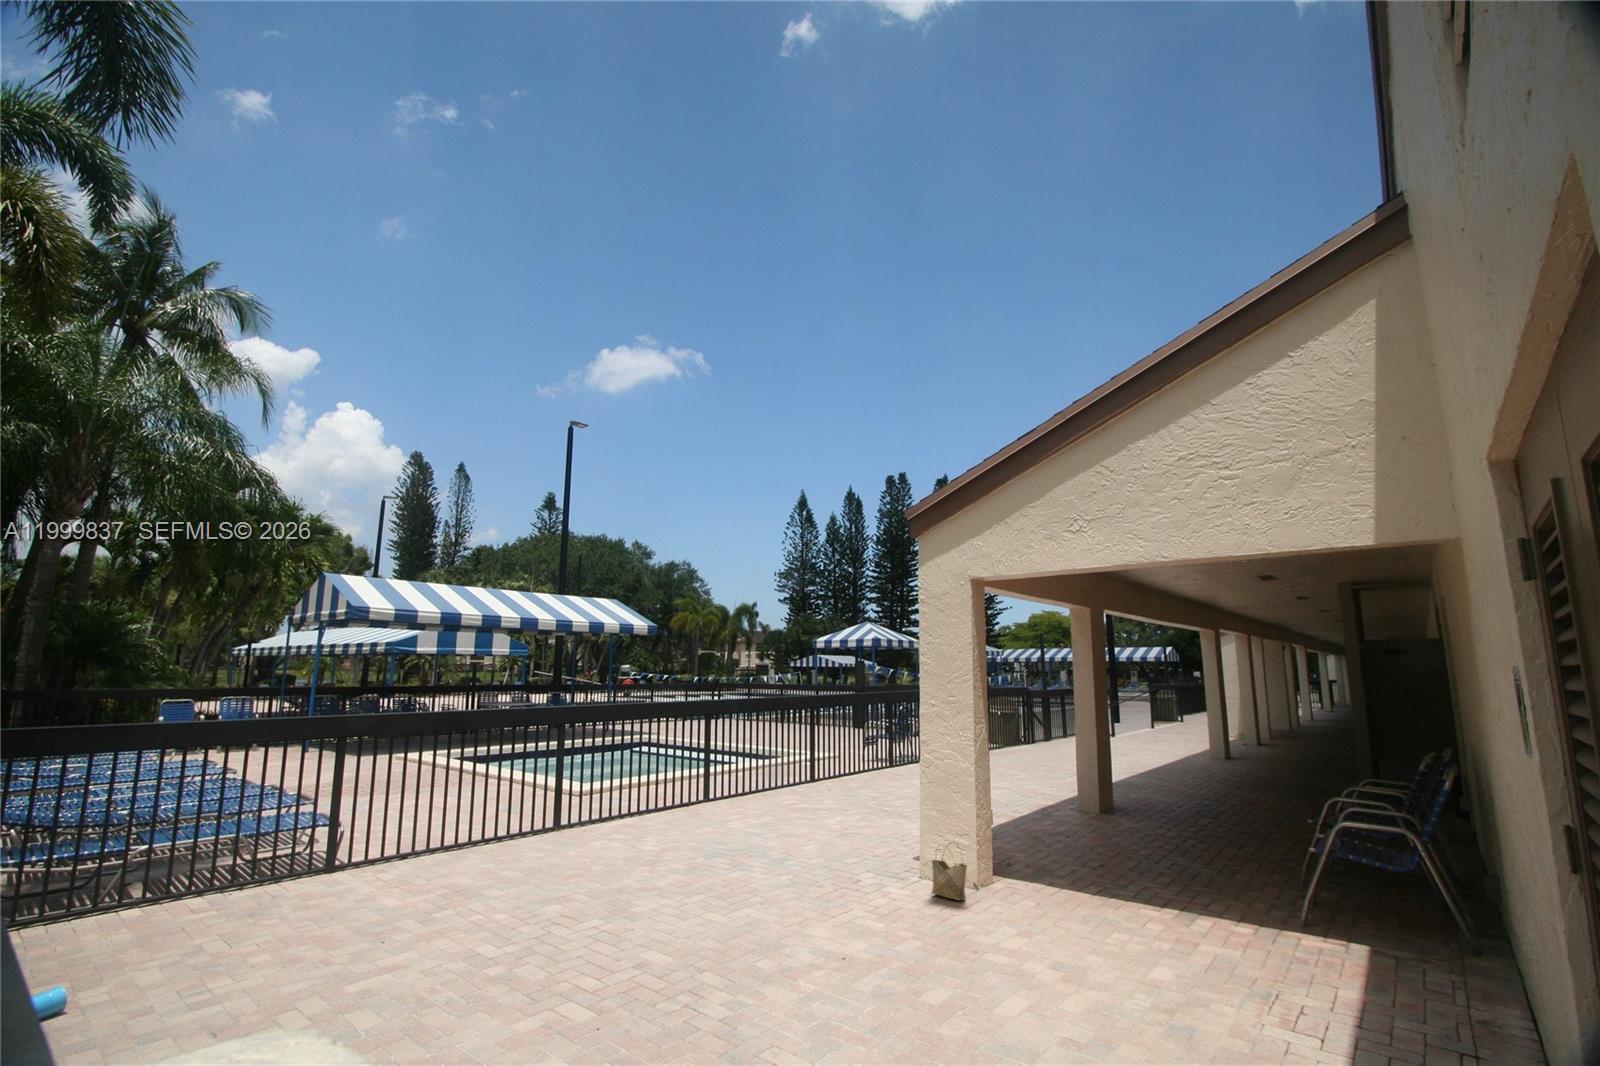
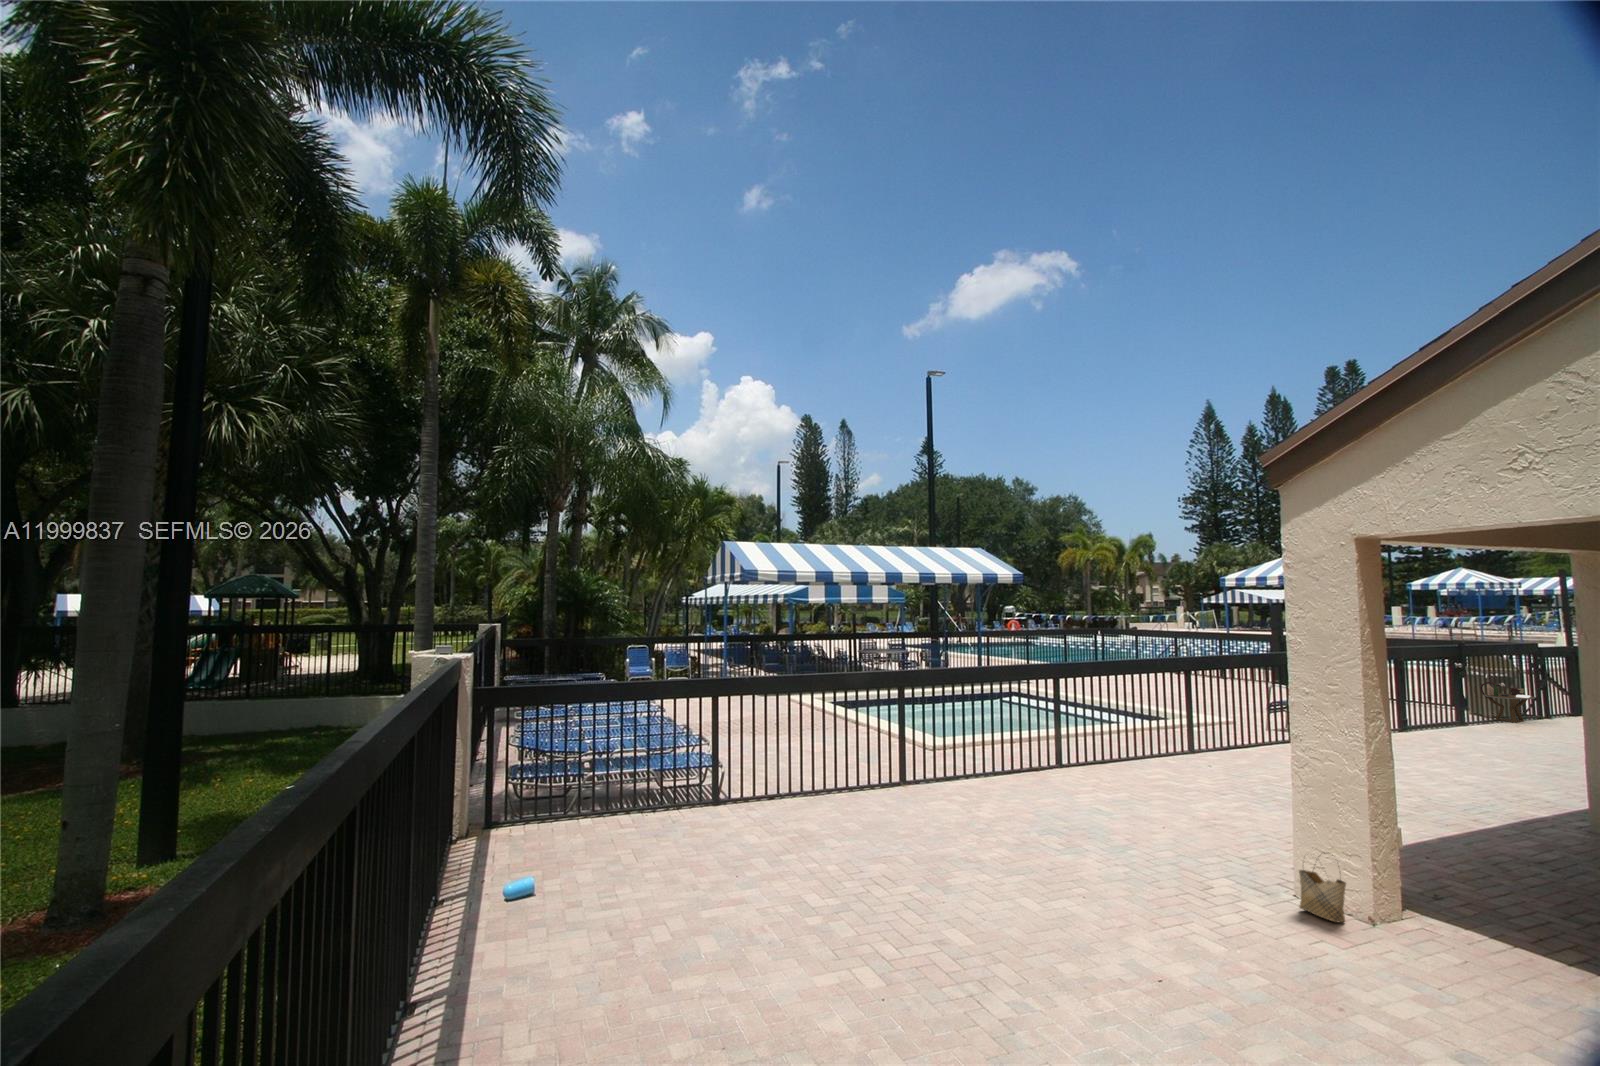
side table: none [996,717,1032,748] -> present [1480,682,1535,723]

